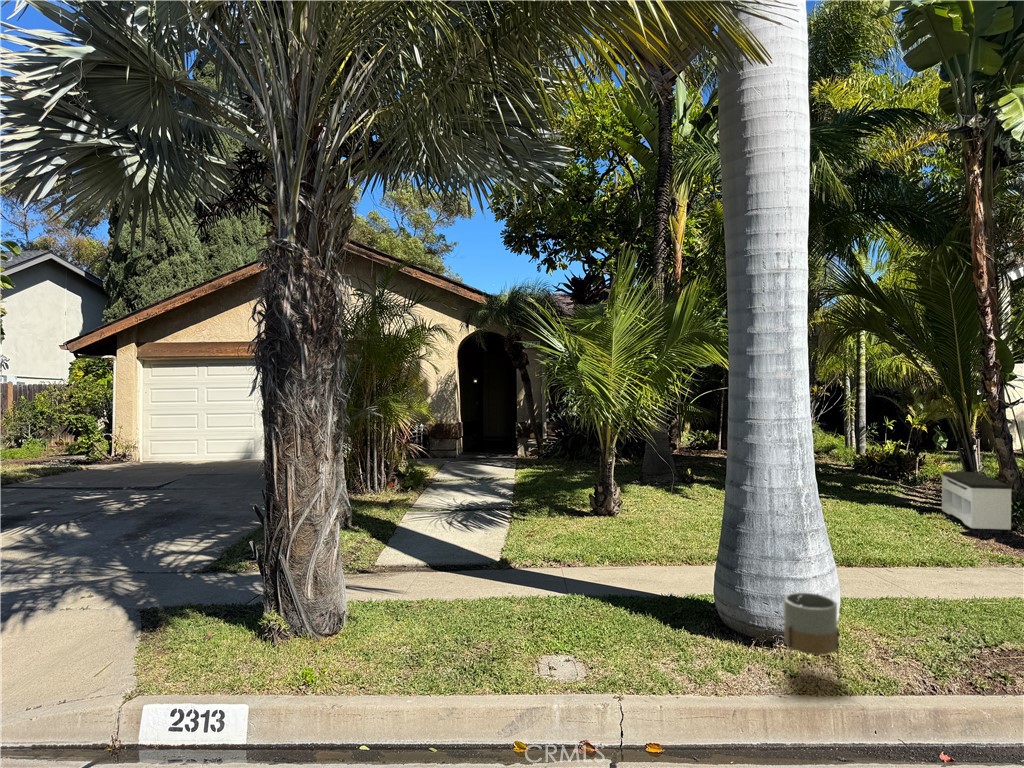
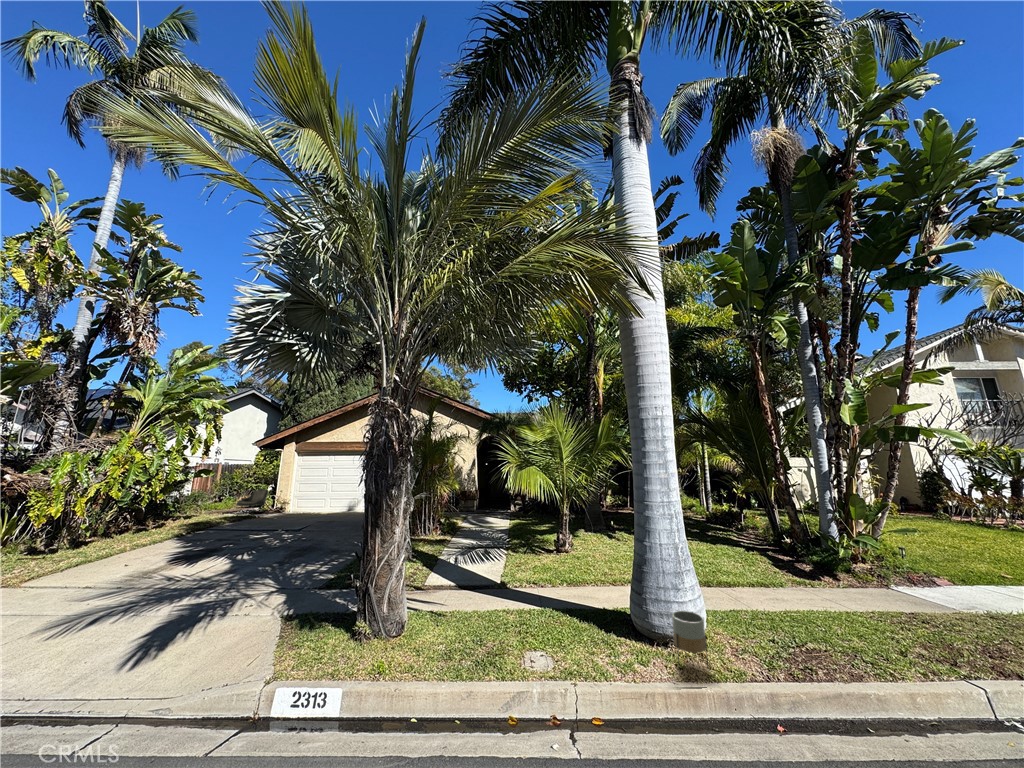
lounge chair: none [73,424,127,469] -> present [237,489,268,517]
bench: present [942,472,1011,530] -> none [759,526,803,564]

